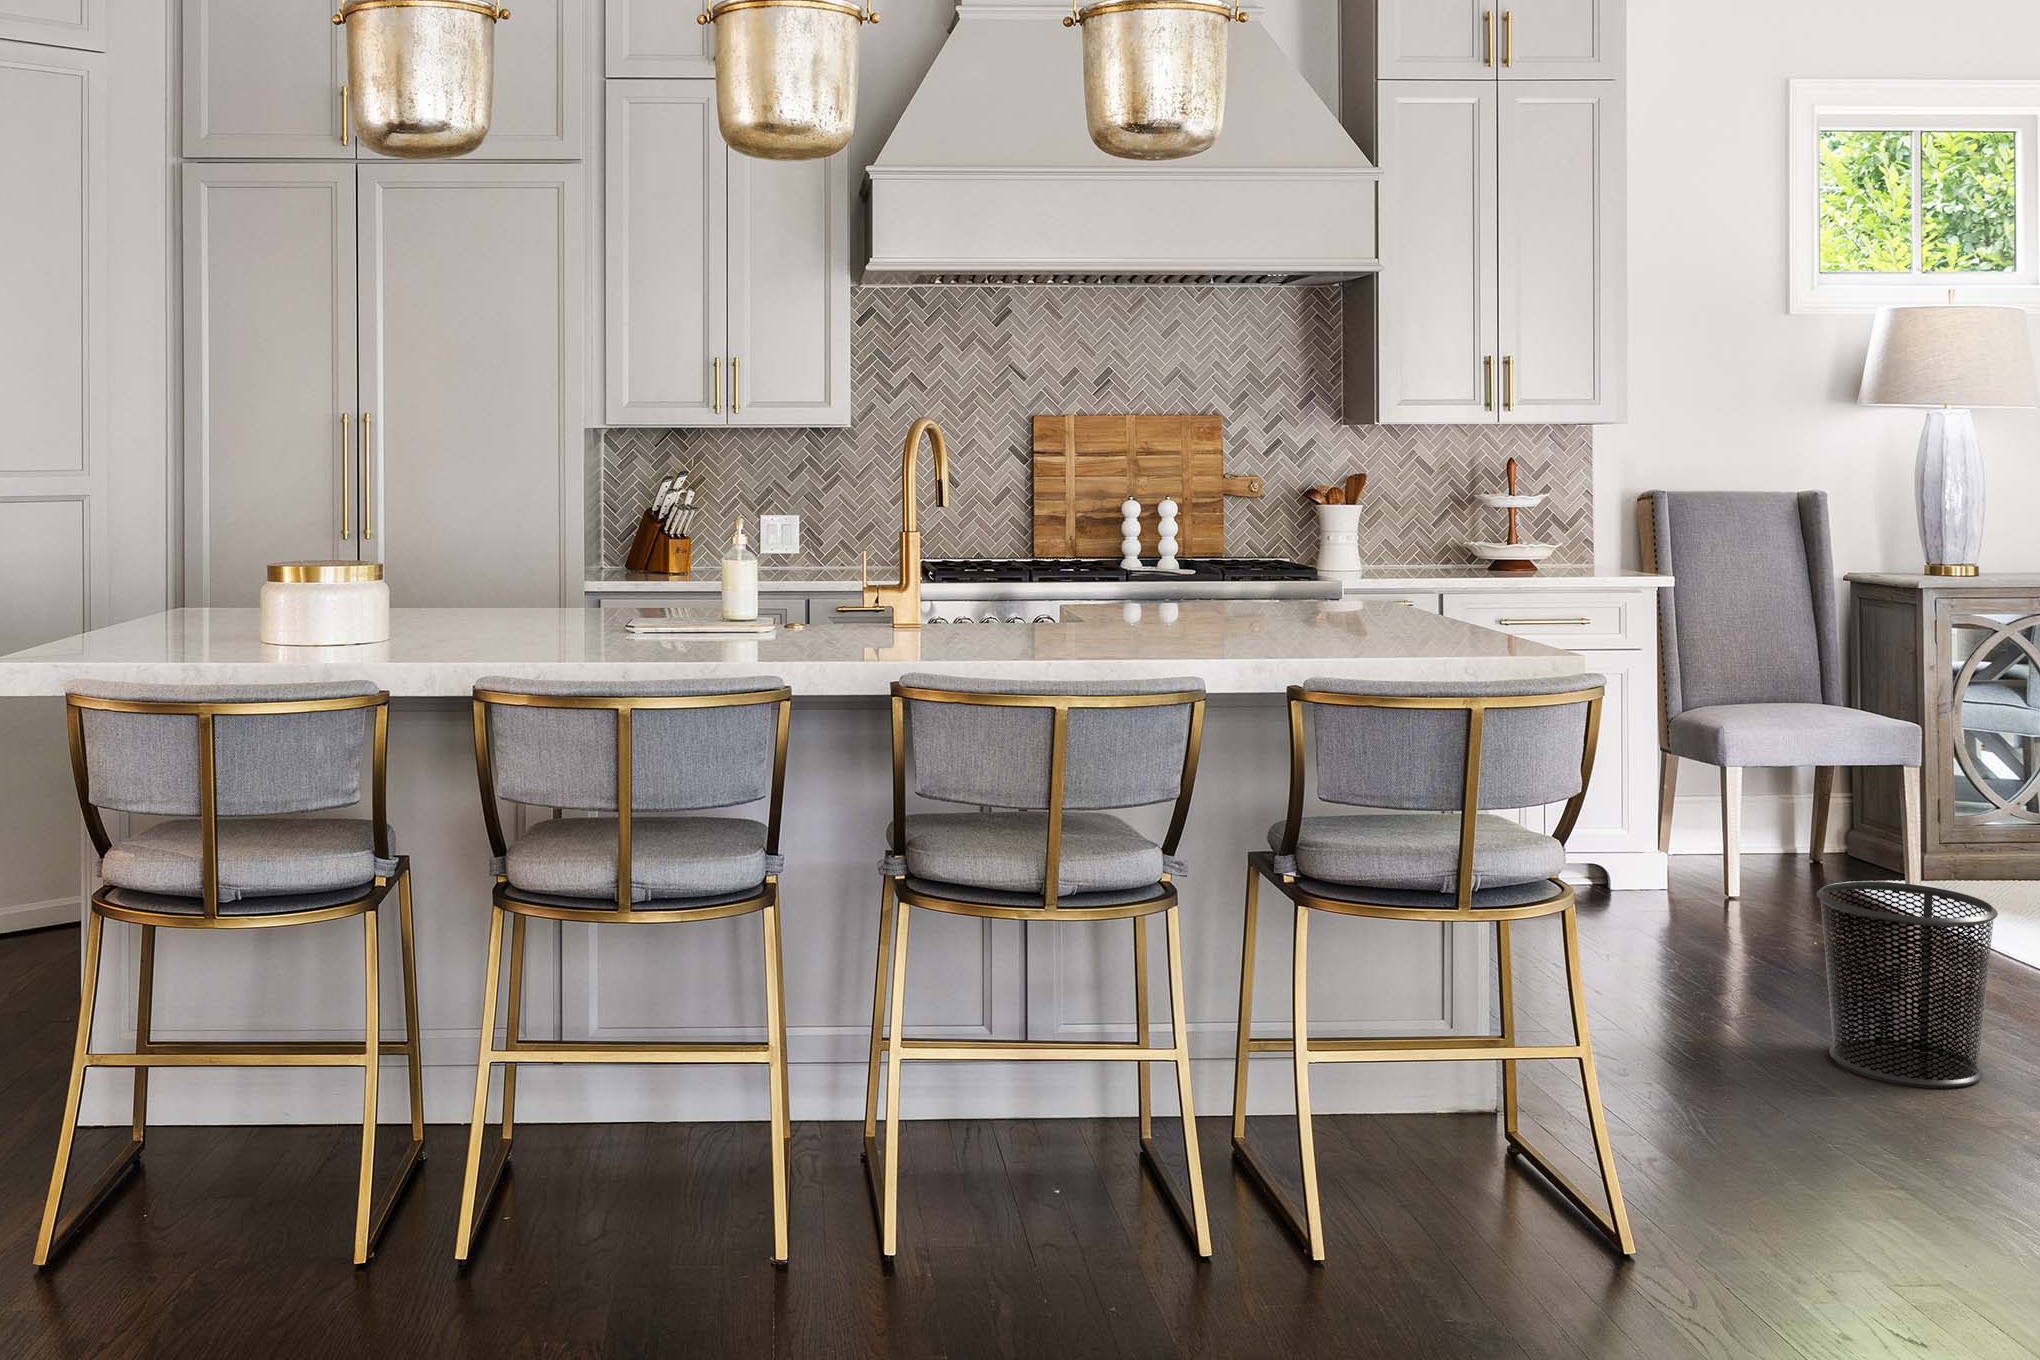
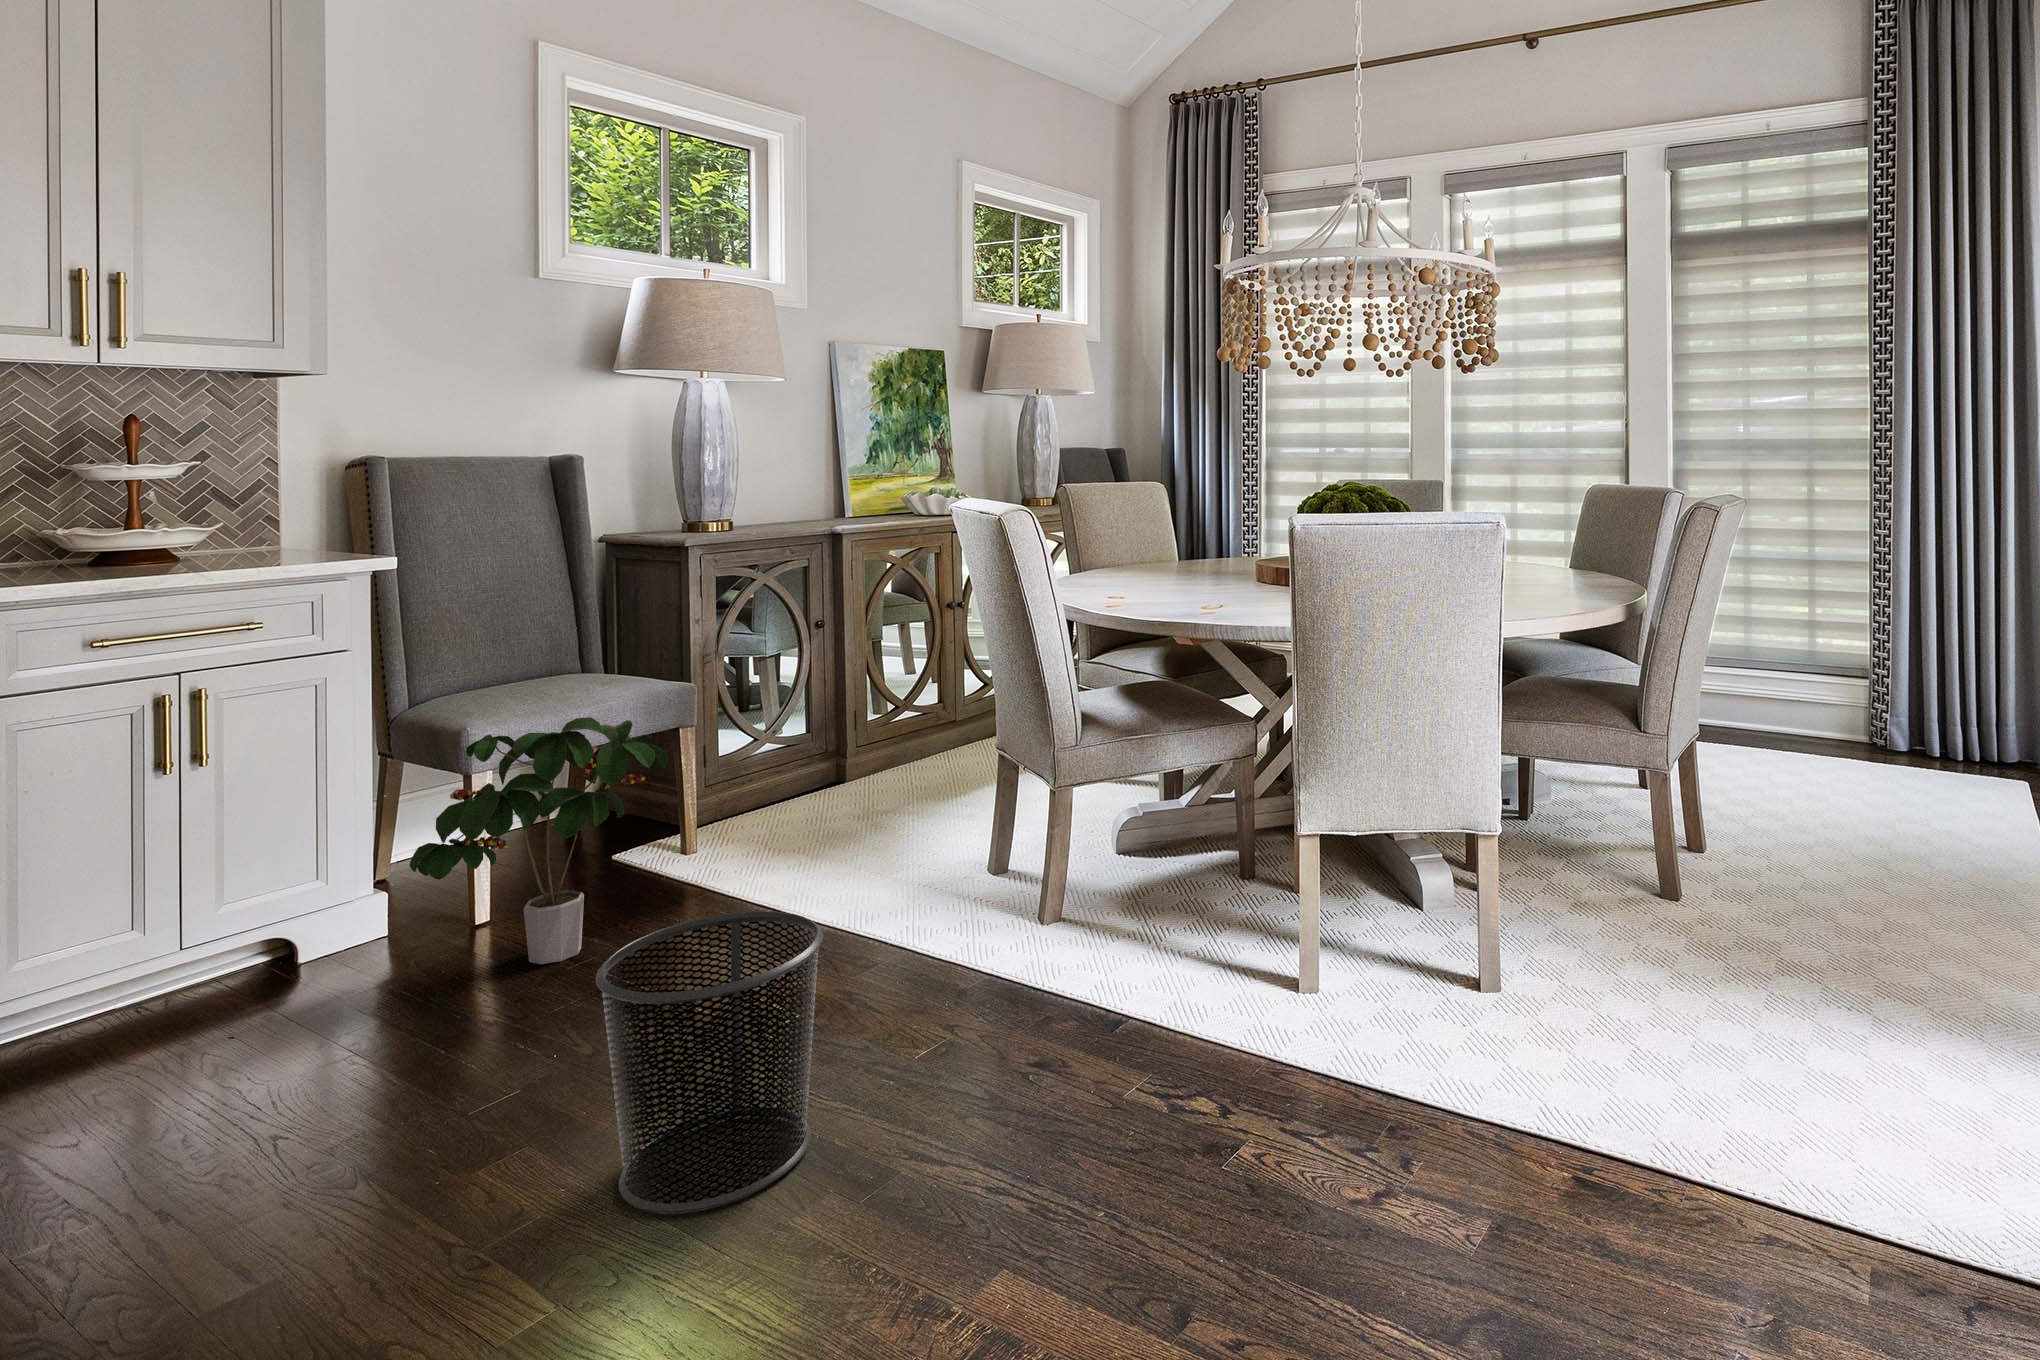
potted plant: none [1684,731,1893,935] -> present [409,717,668,964]

